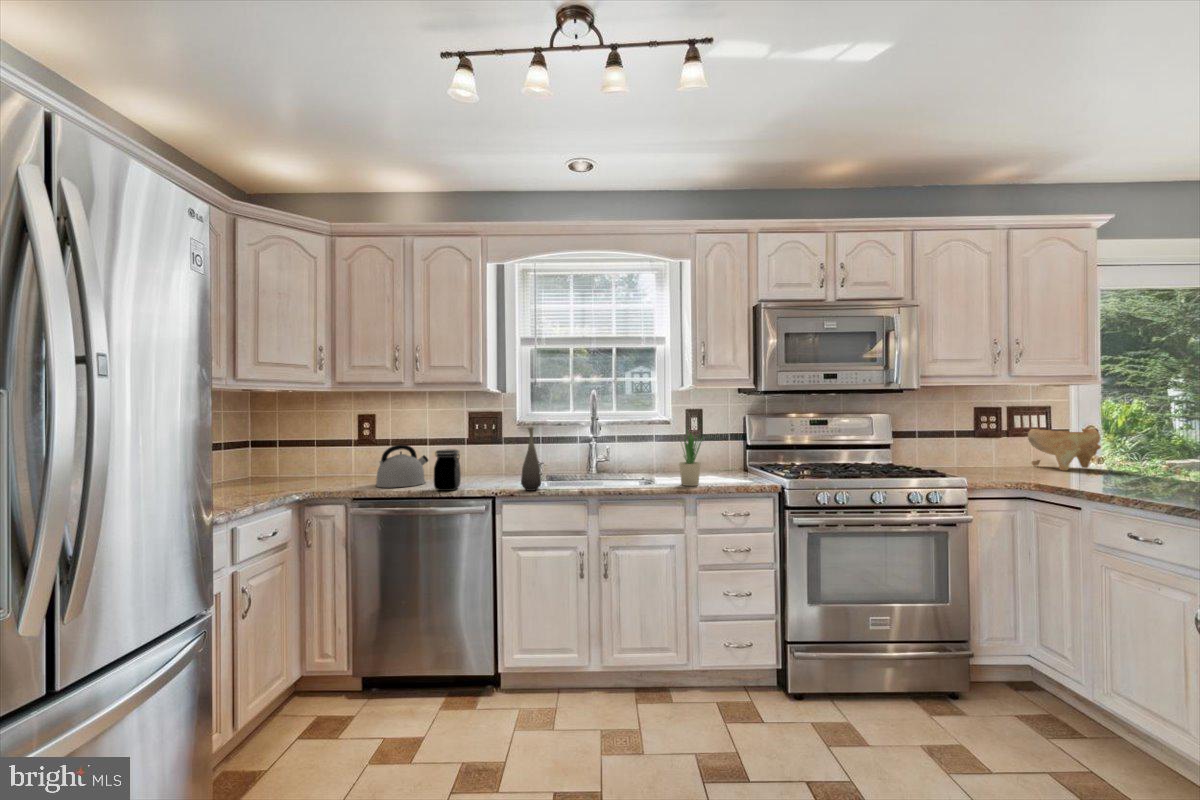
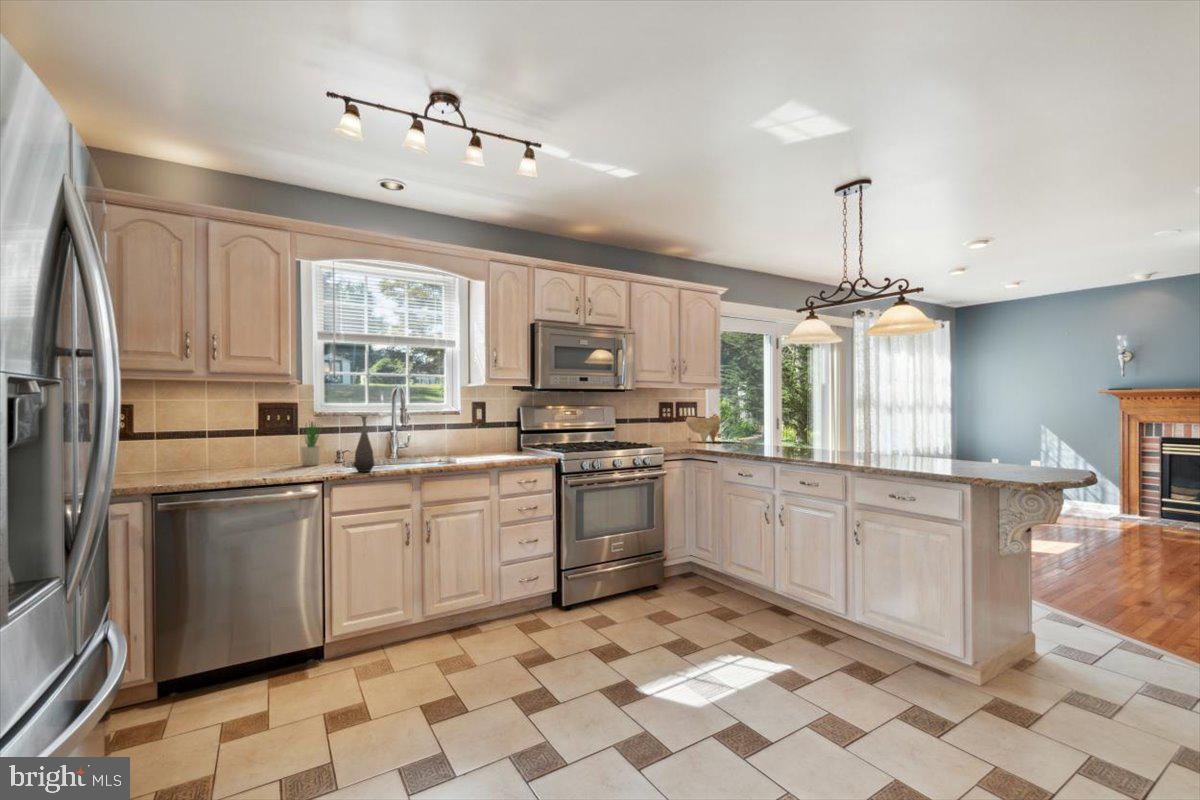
potted plant: present [679,433,702,486] -> present [301,422,321,466]
kettle: present [376,445,428,488] -> none [169,436,230,481]
jar: present [434,449,461,491] -> none [256,438,288,478]

